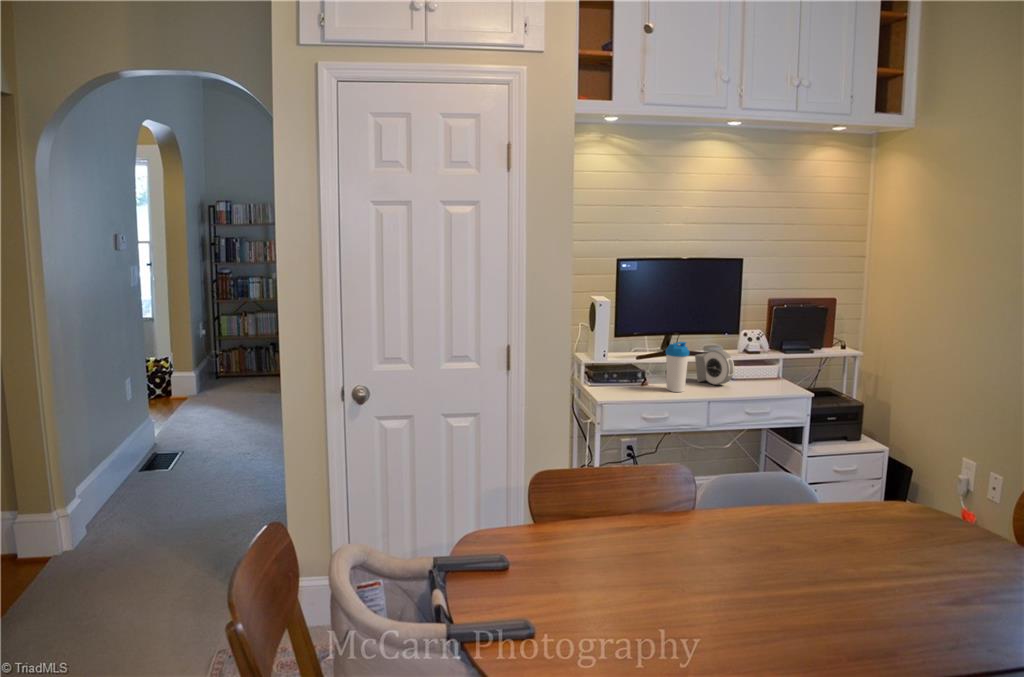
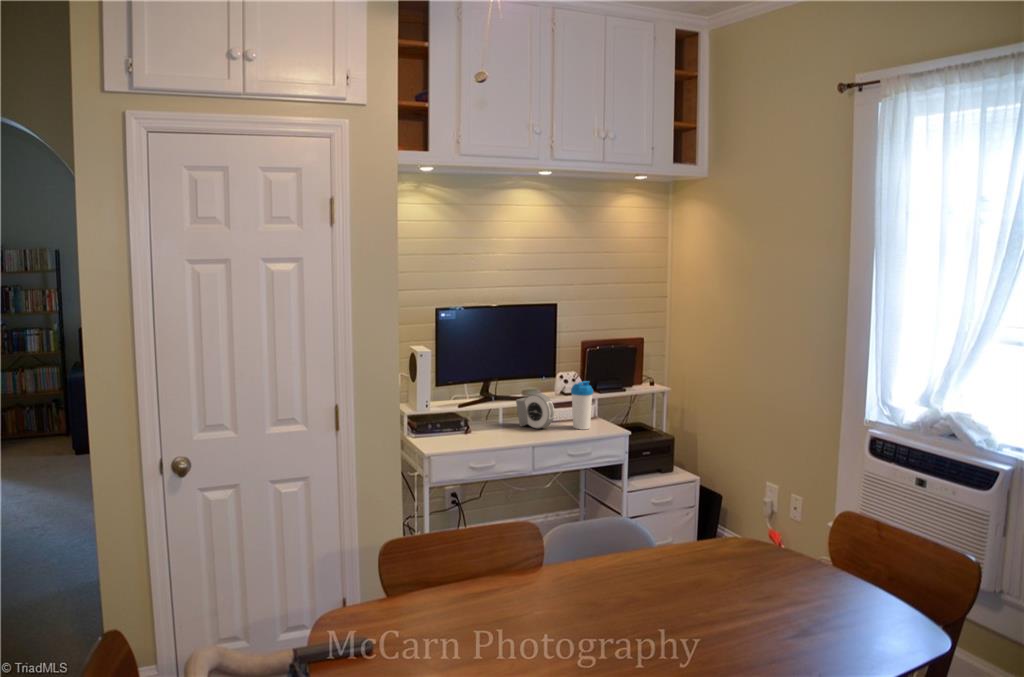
water bottle: present [666,342,689,392] -> present [571,381,593,430]

